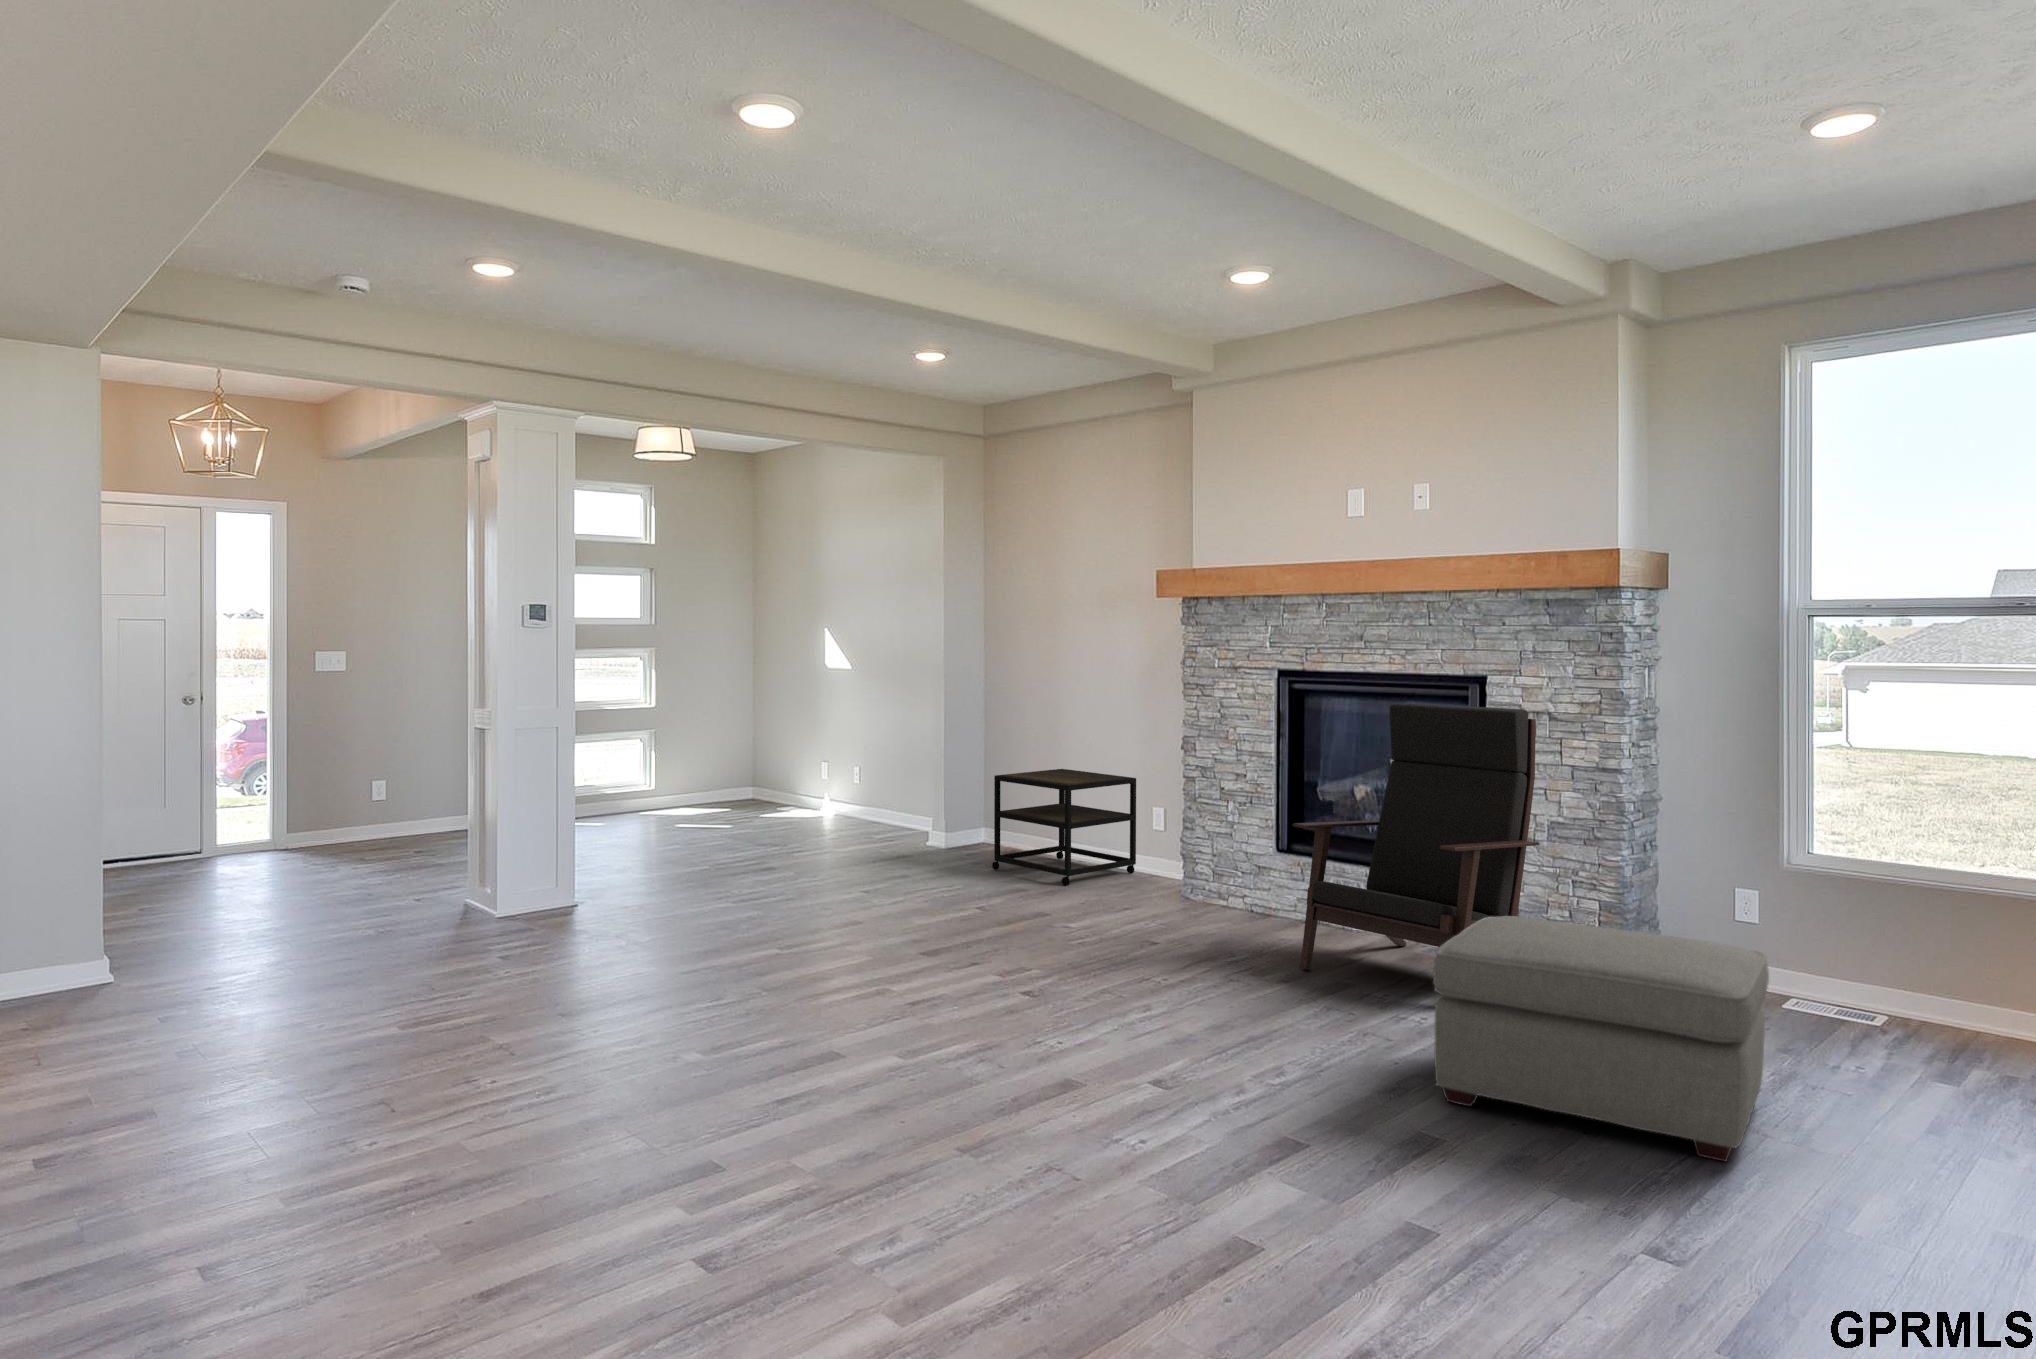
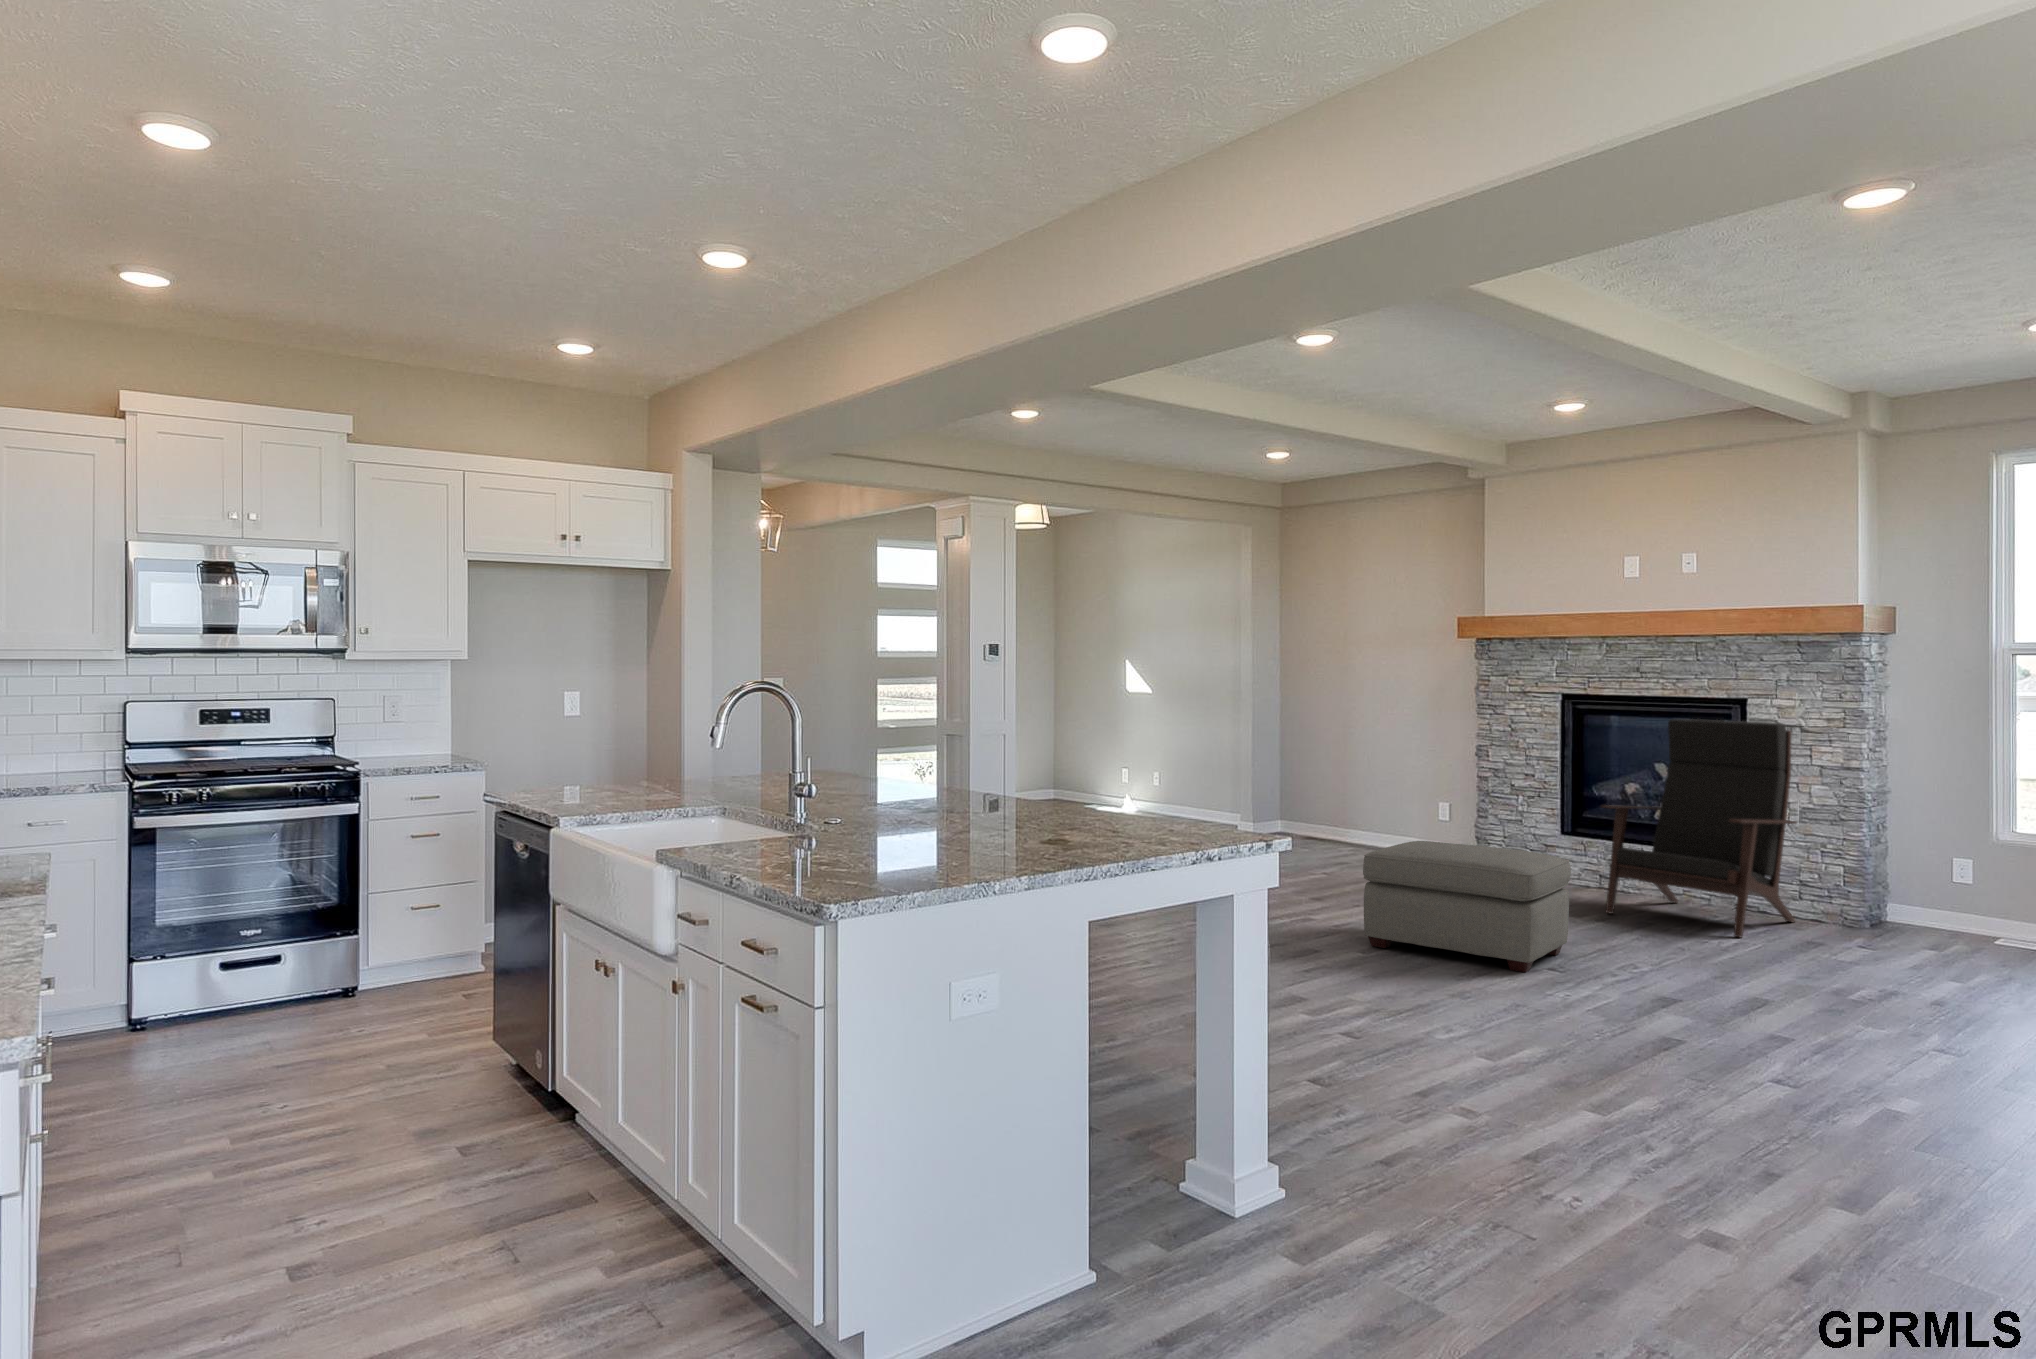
side table: present [992,769,1136,886] -> none [1307,772,1426,860]
ottoman: present [1433,916,1769,1162] -> present [1363,841,1571,972]

